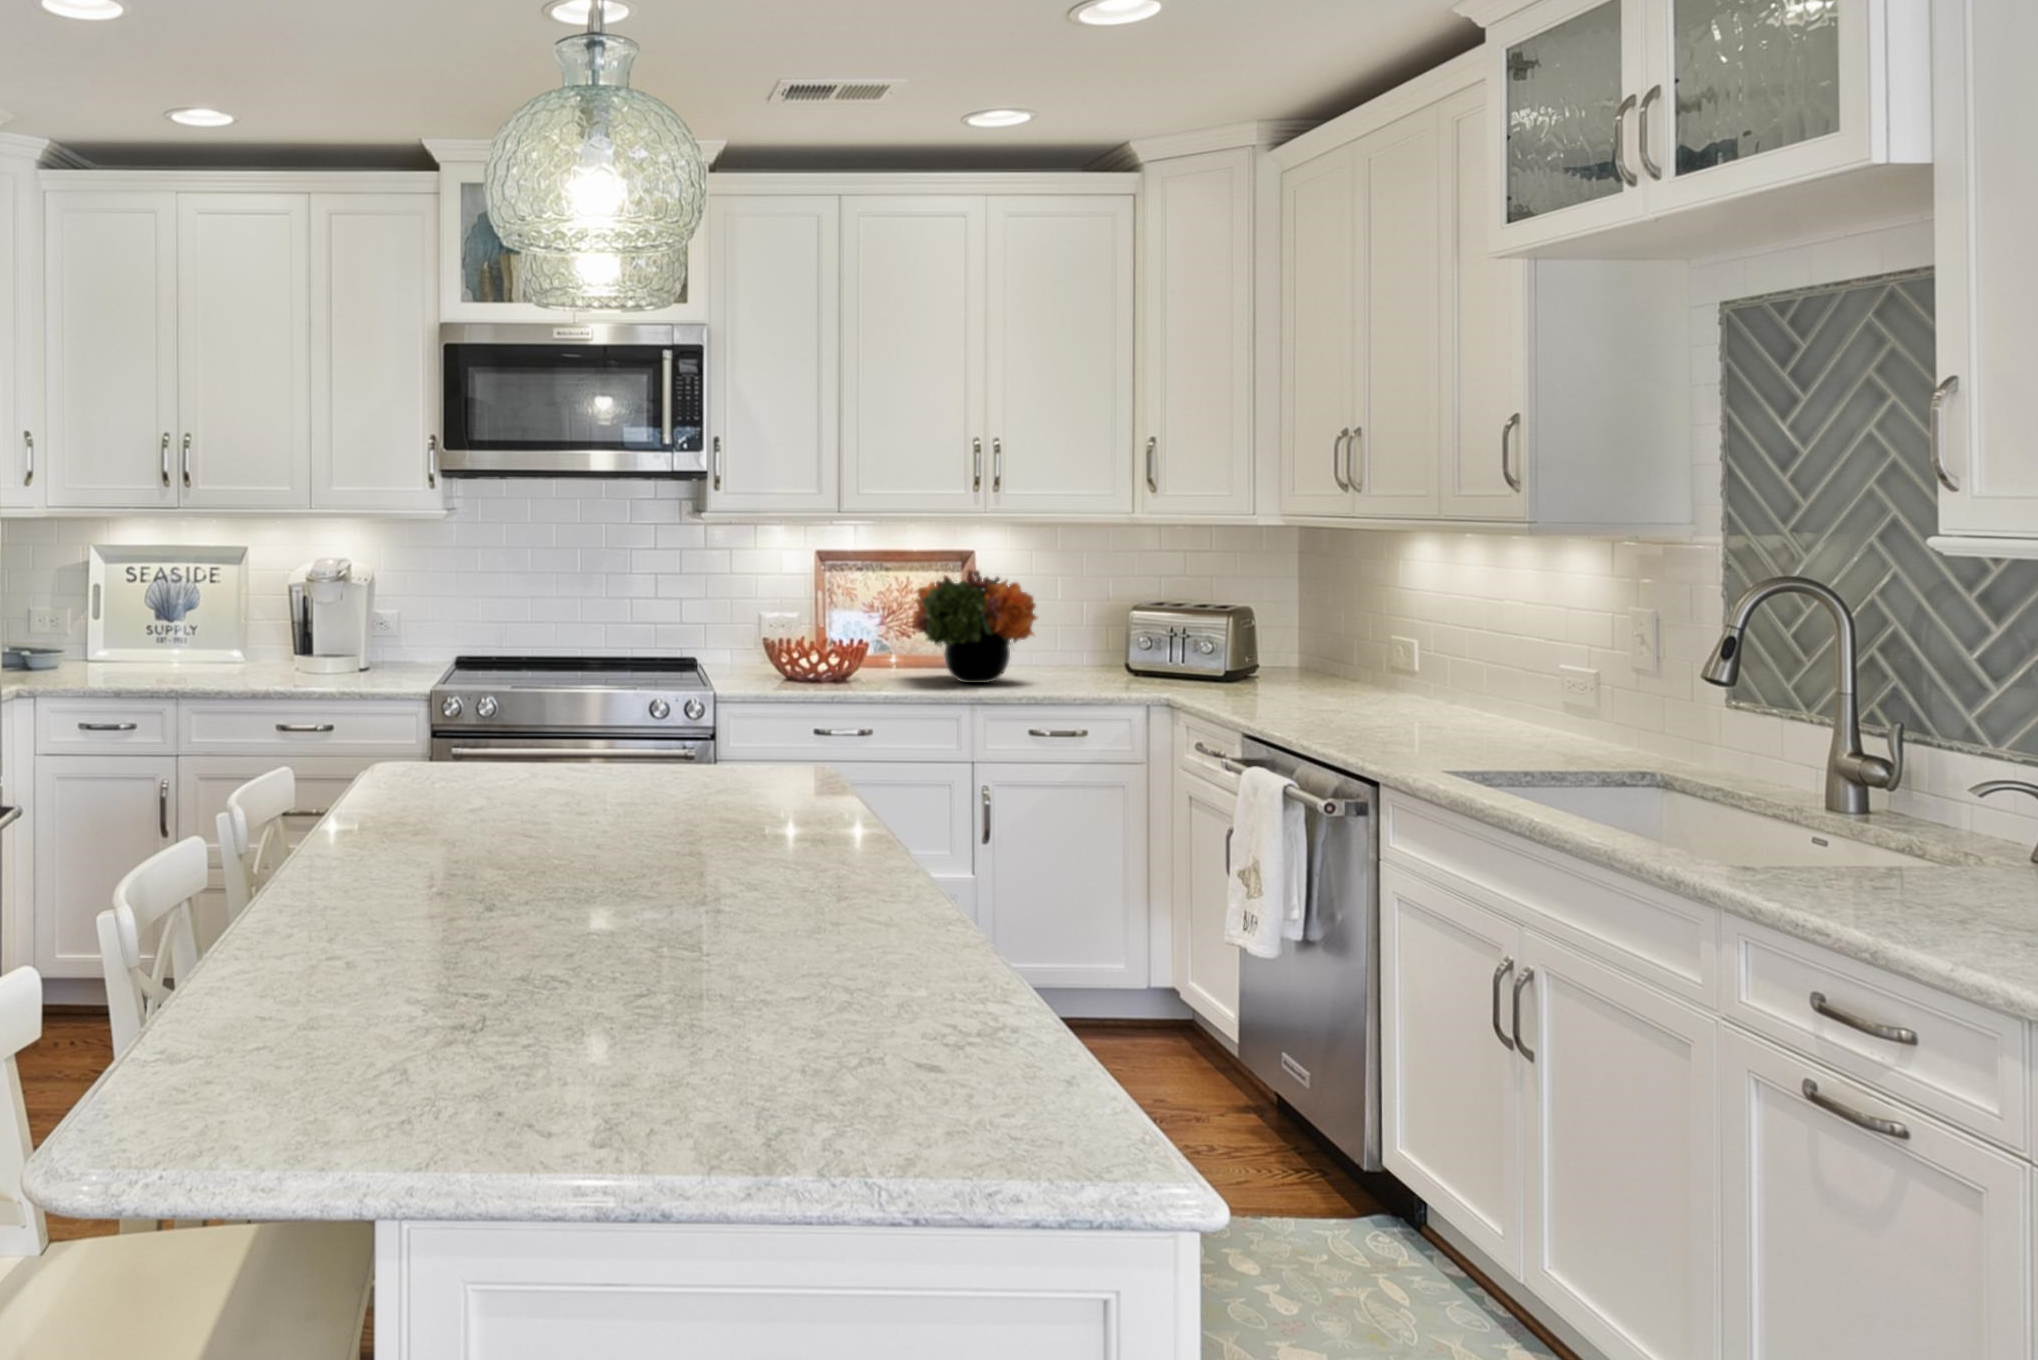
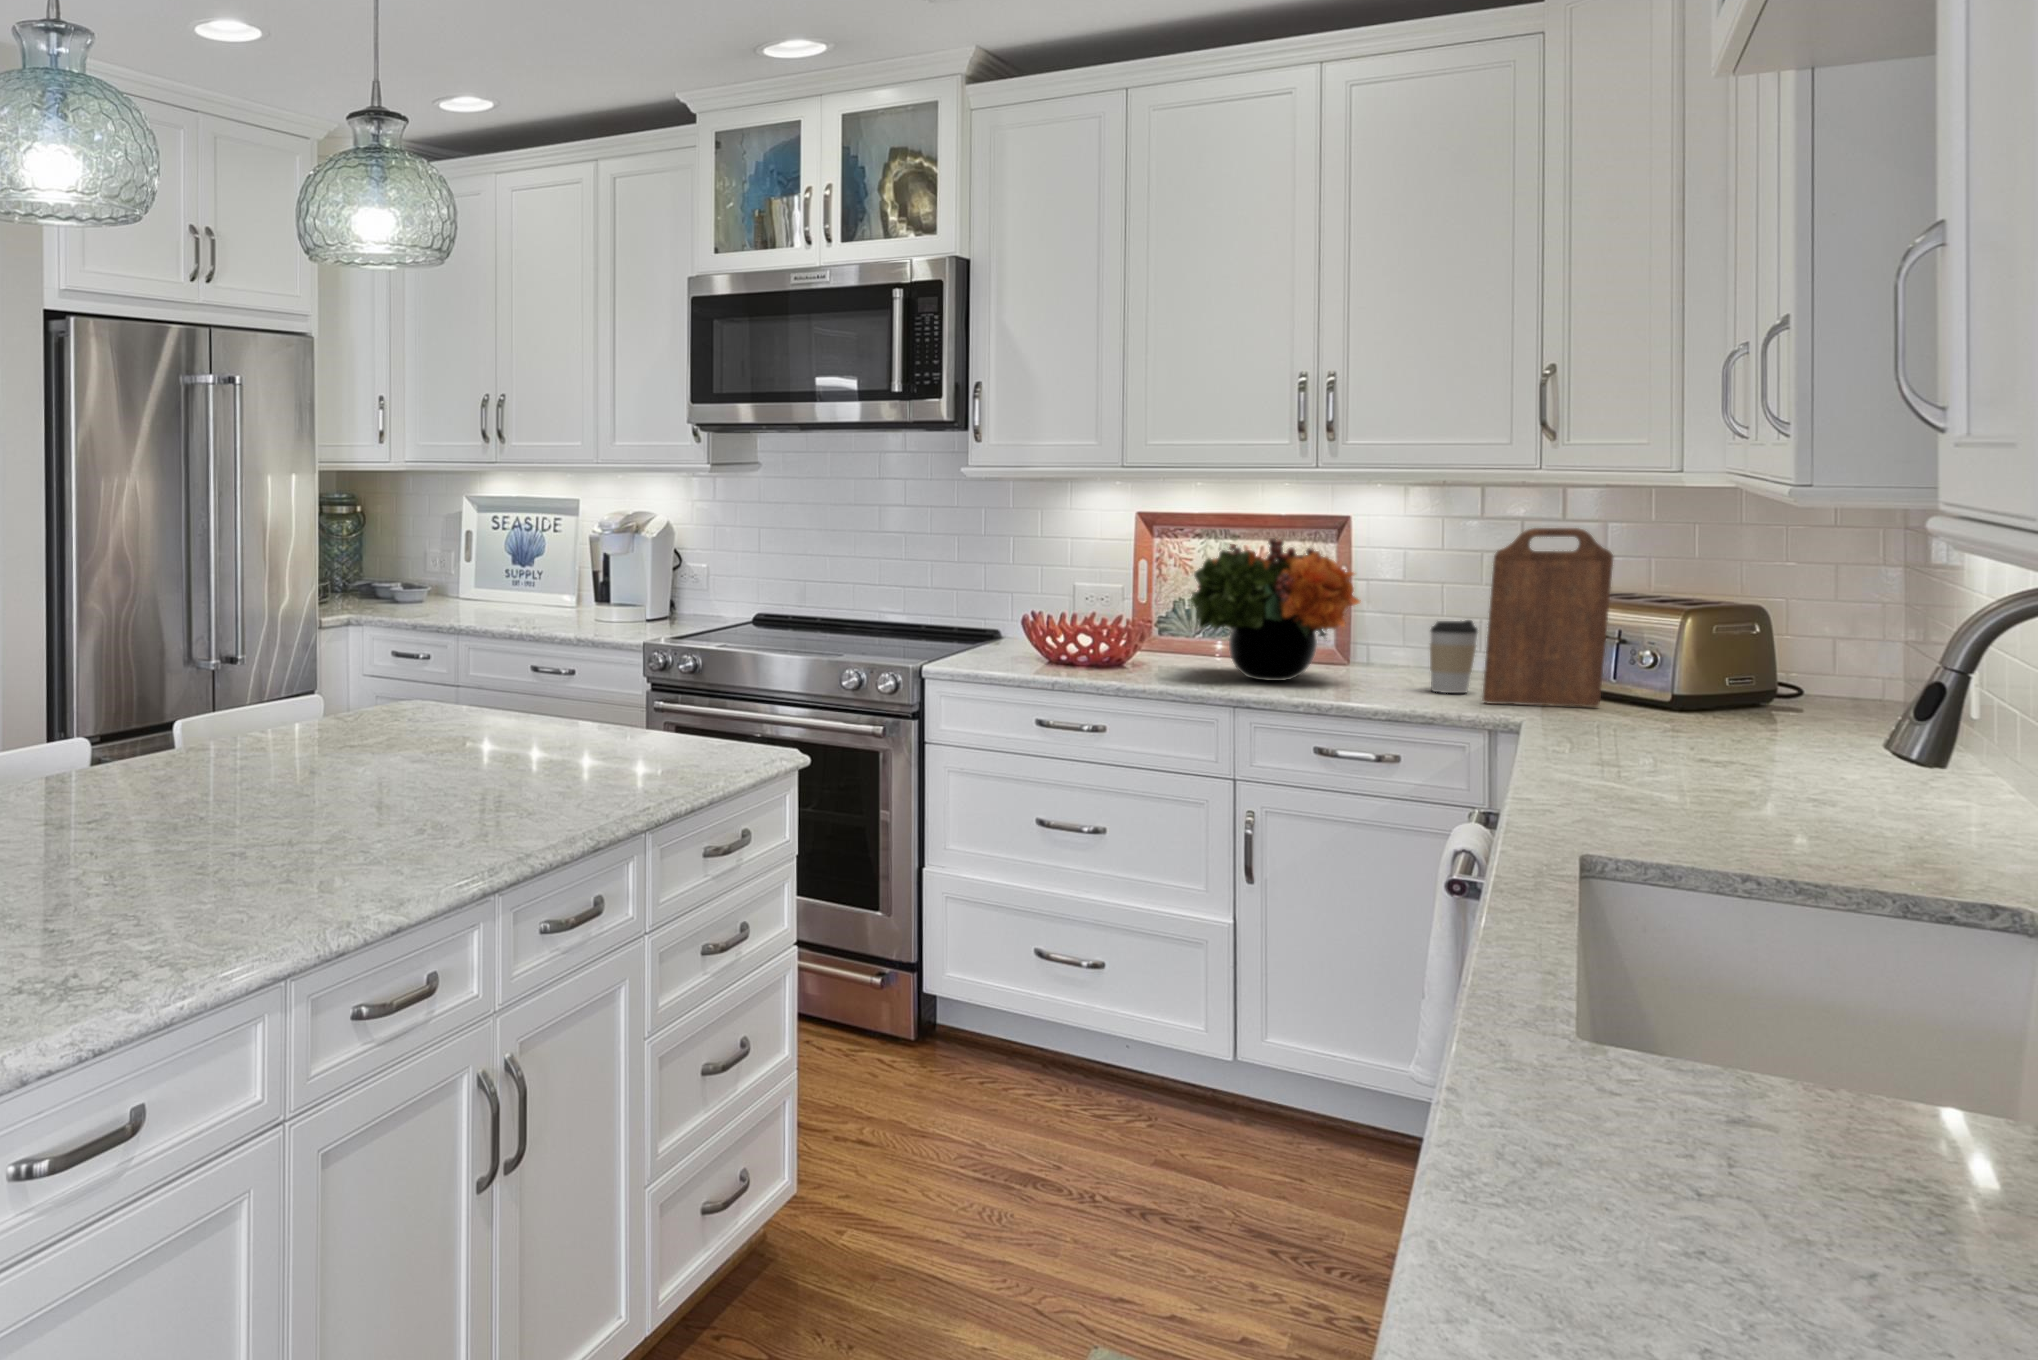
cutting board: none [1142,556,1214,688] -> present [1482,528,1613,707]
coffee cup: none [1087,627,1121,683] -> present [1430,620,1478,693]

